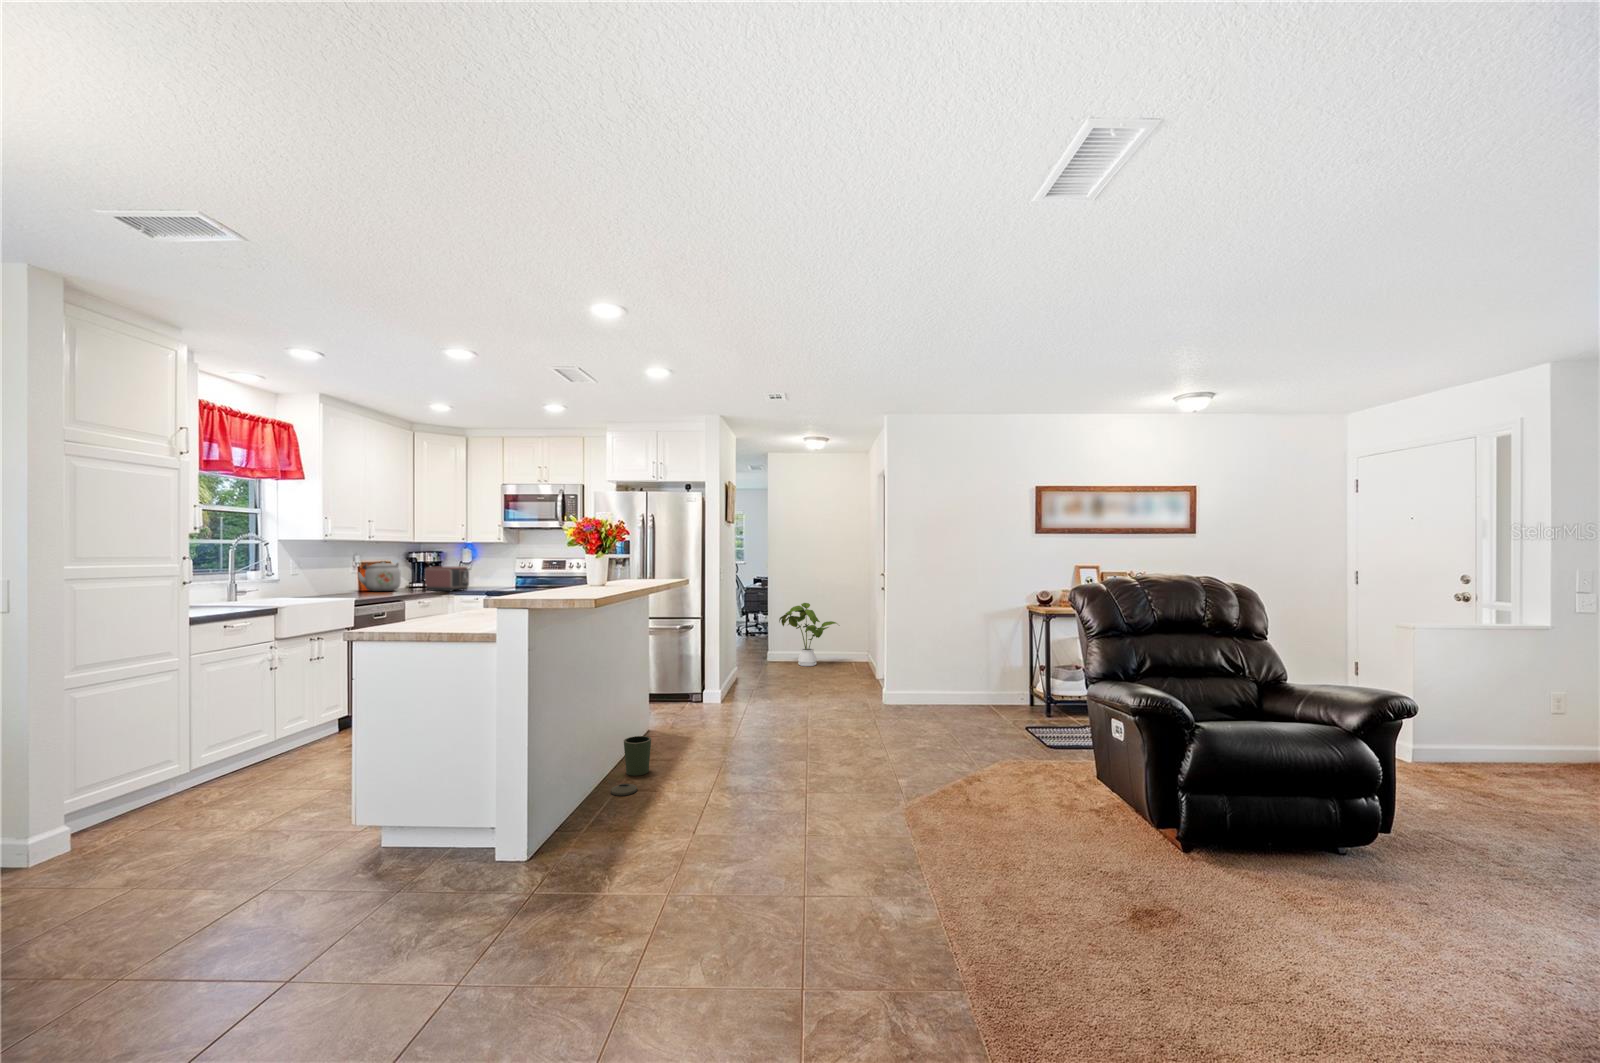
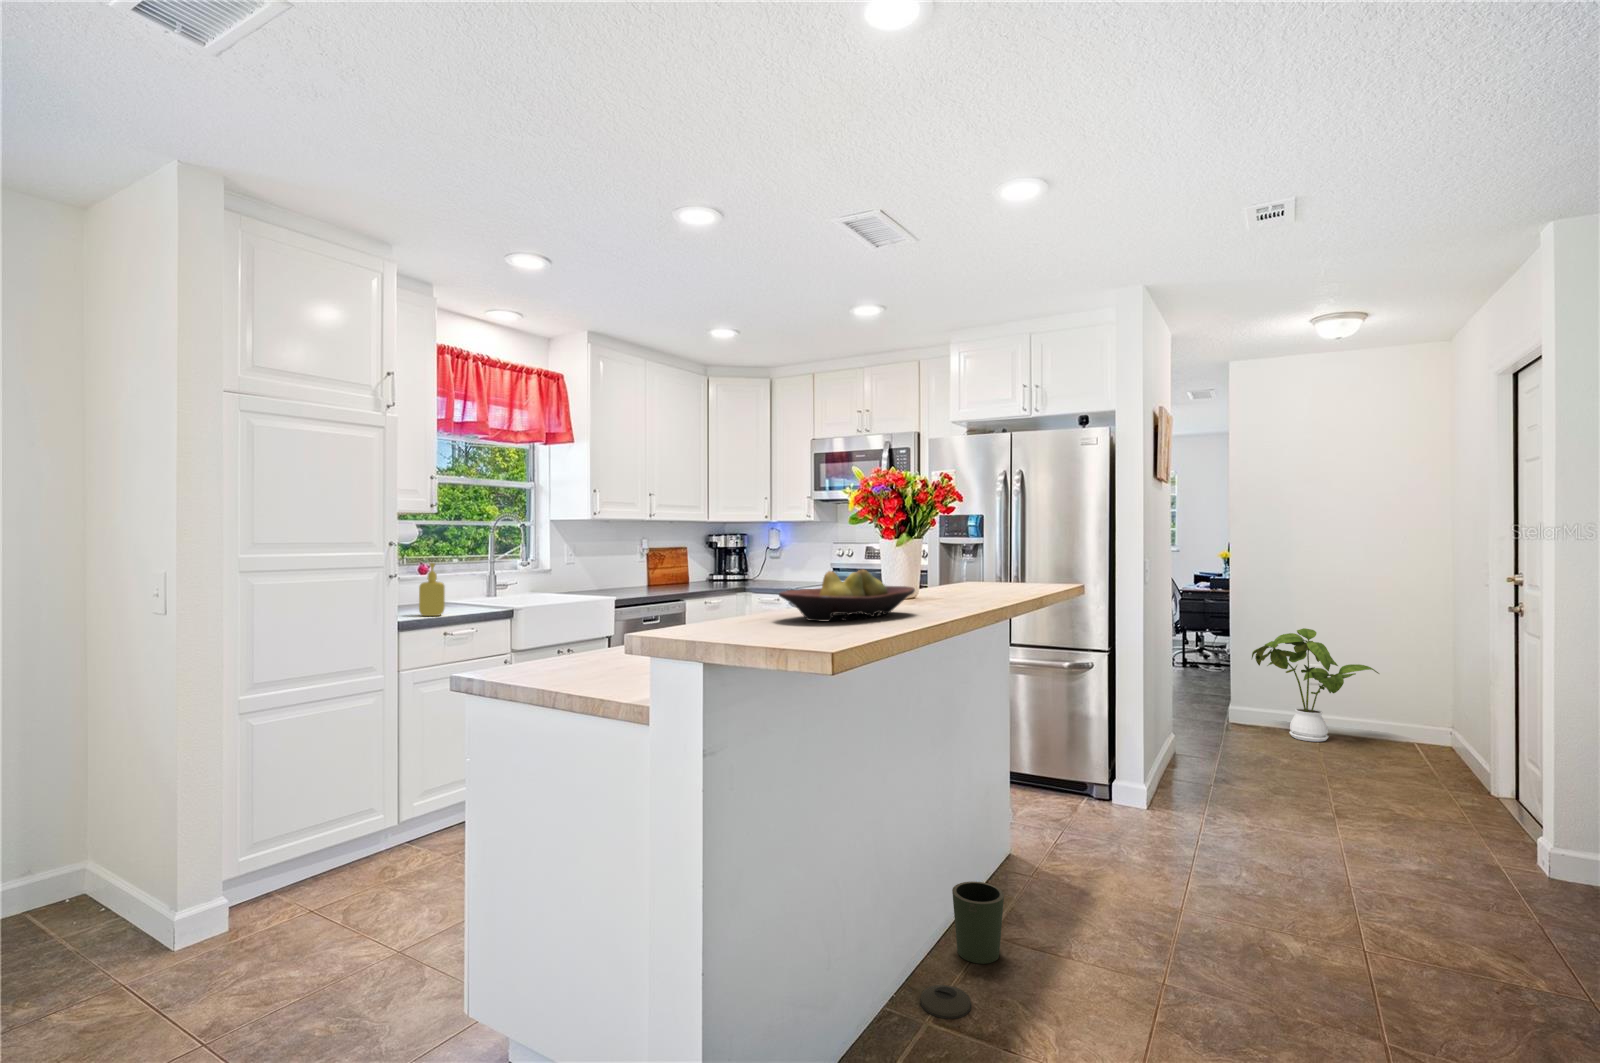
kettle: present [358,561,401,591] -> none [644,546,692,586]
toaster: present [425,567,469,591] -> none [721,555,772,589]
fruit bowl: none [549,567,615,592] -> present [779,569,915,622]
soap dispenser: none [199,574,224,615] -> present [419,563,445,616]

